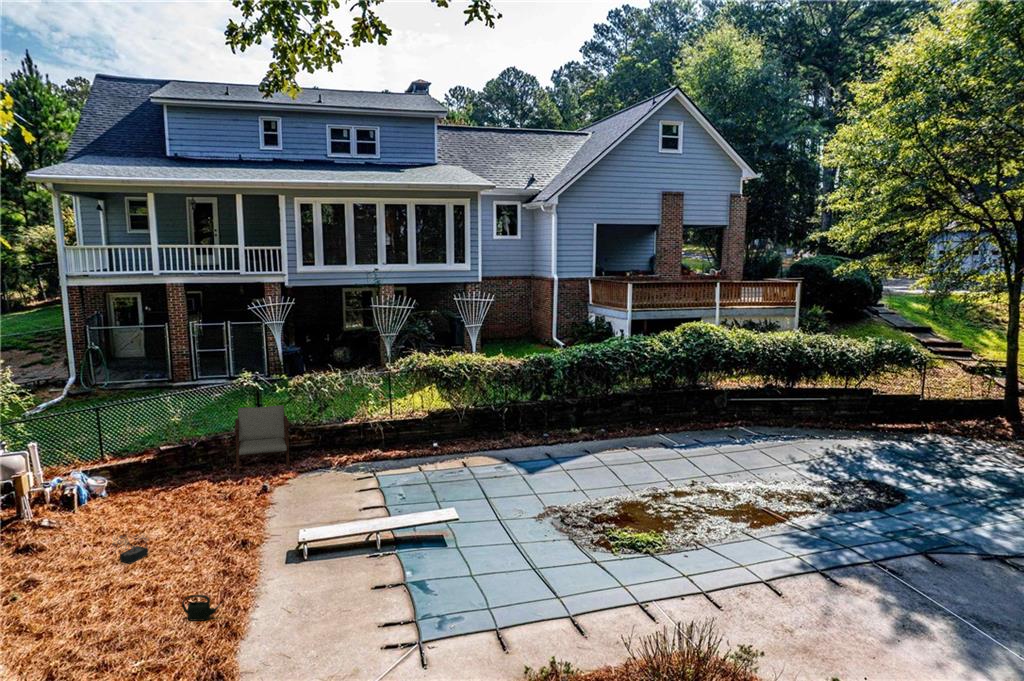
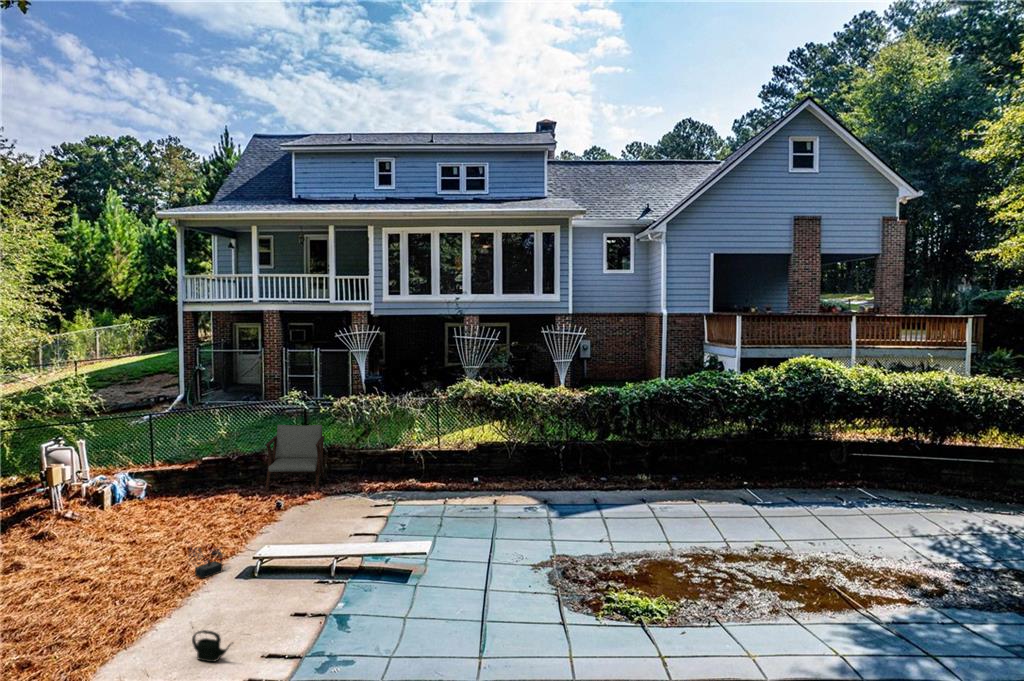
decorative plant: present [113,533,148,564] -> present [189,548,223,578]
watering can: present [182,595,224,621] -> present [192,630,232,662]

